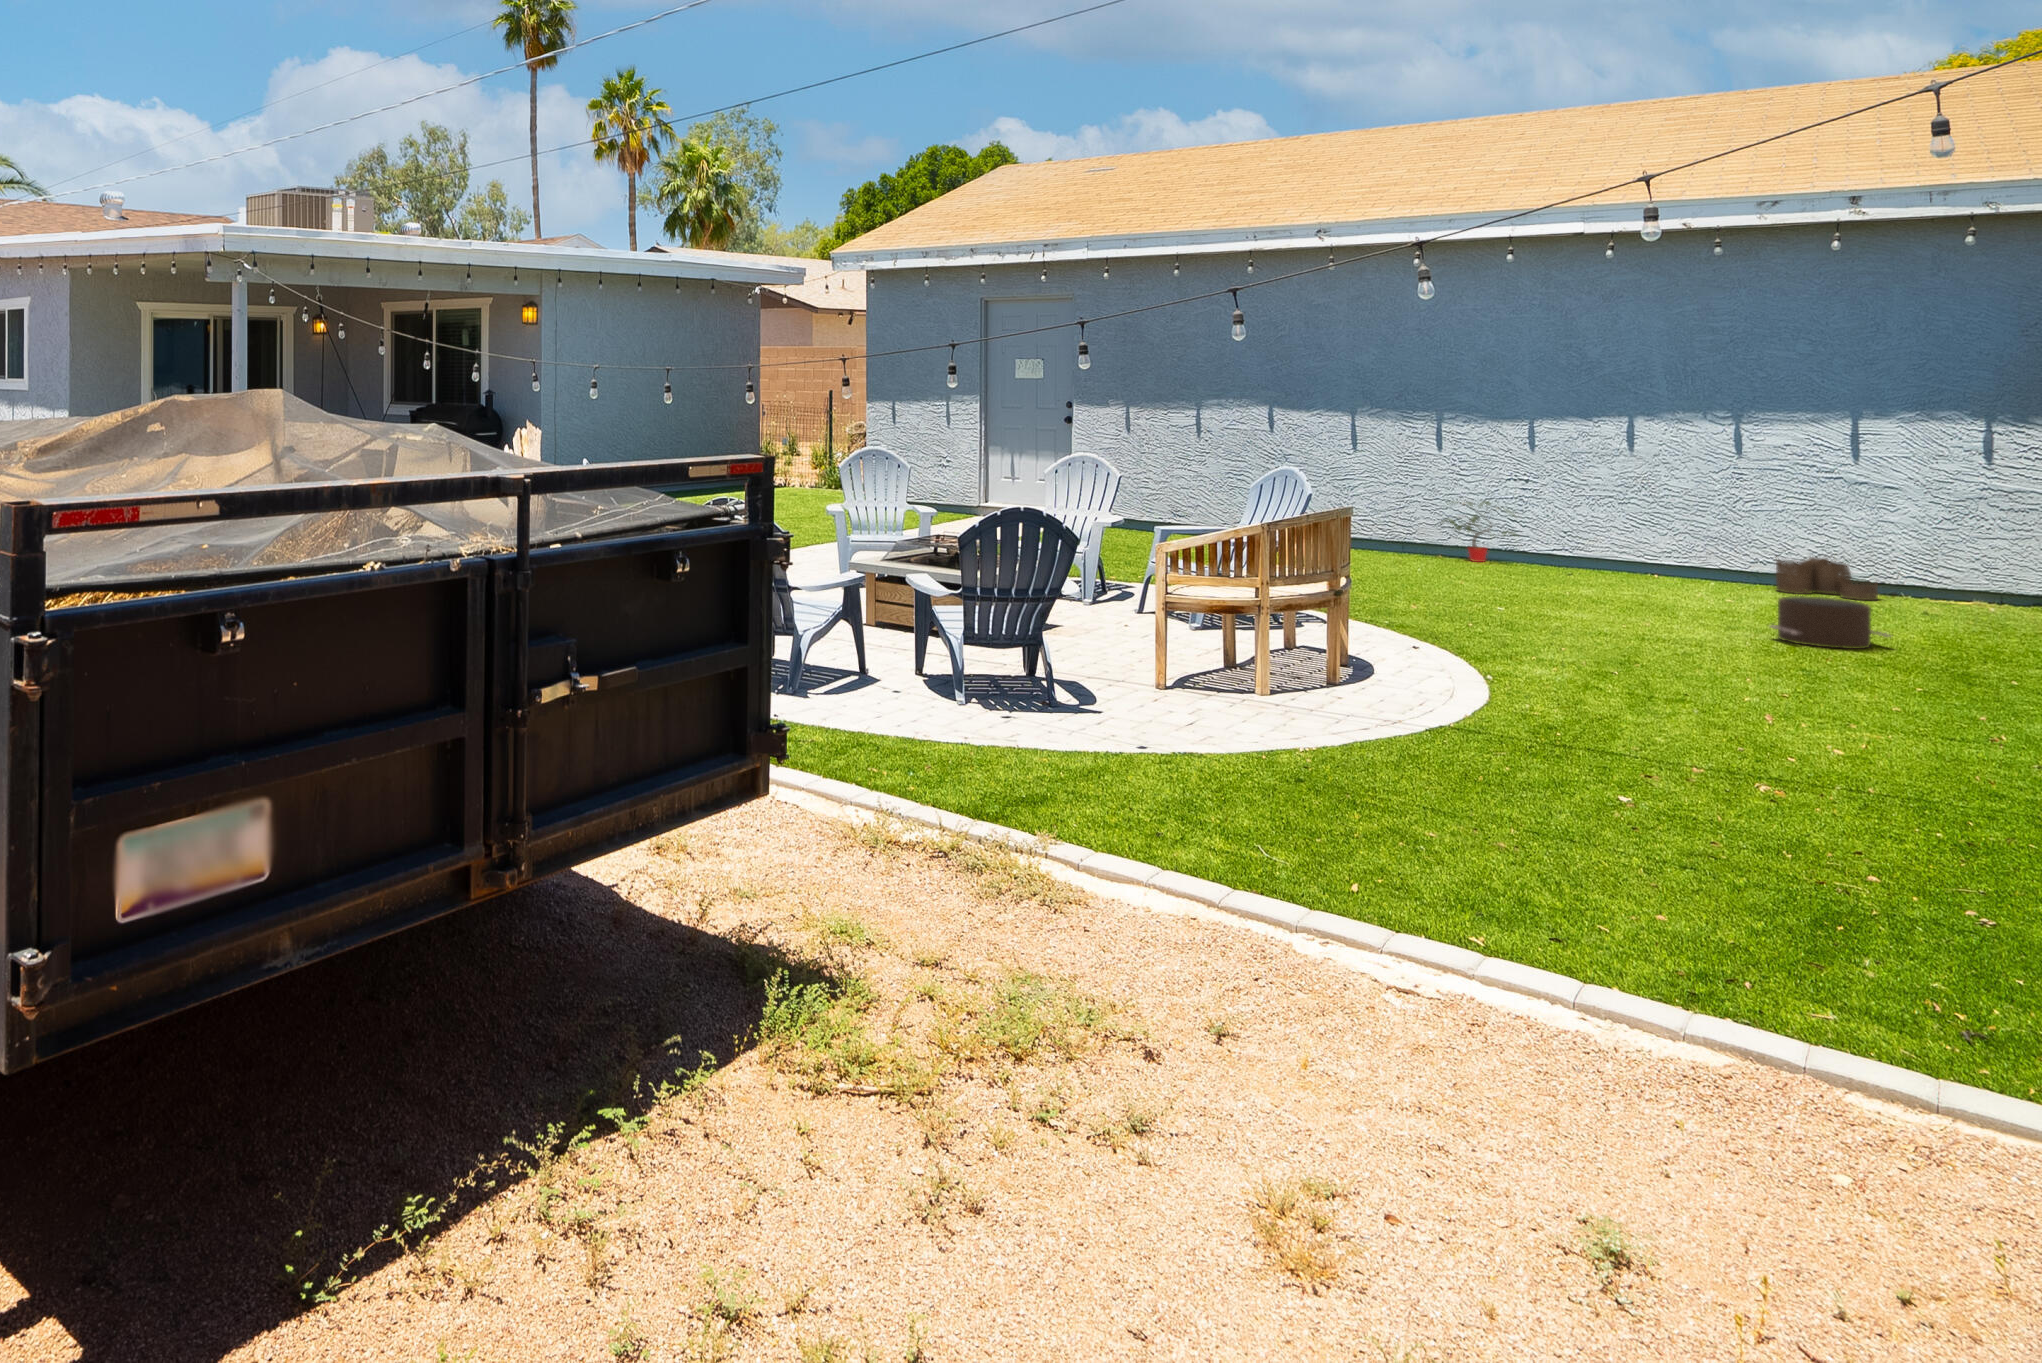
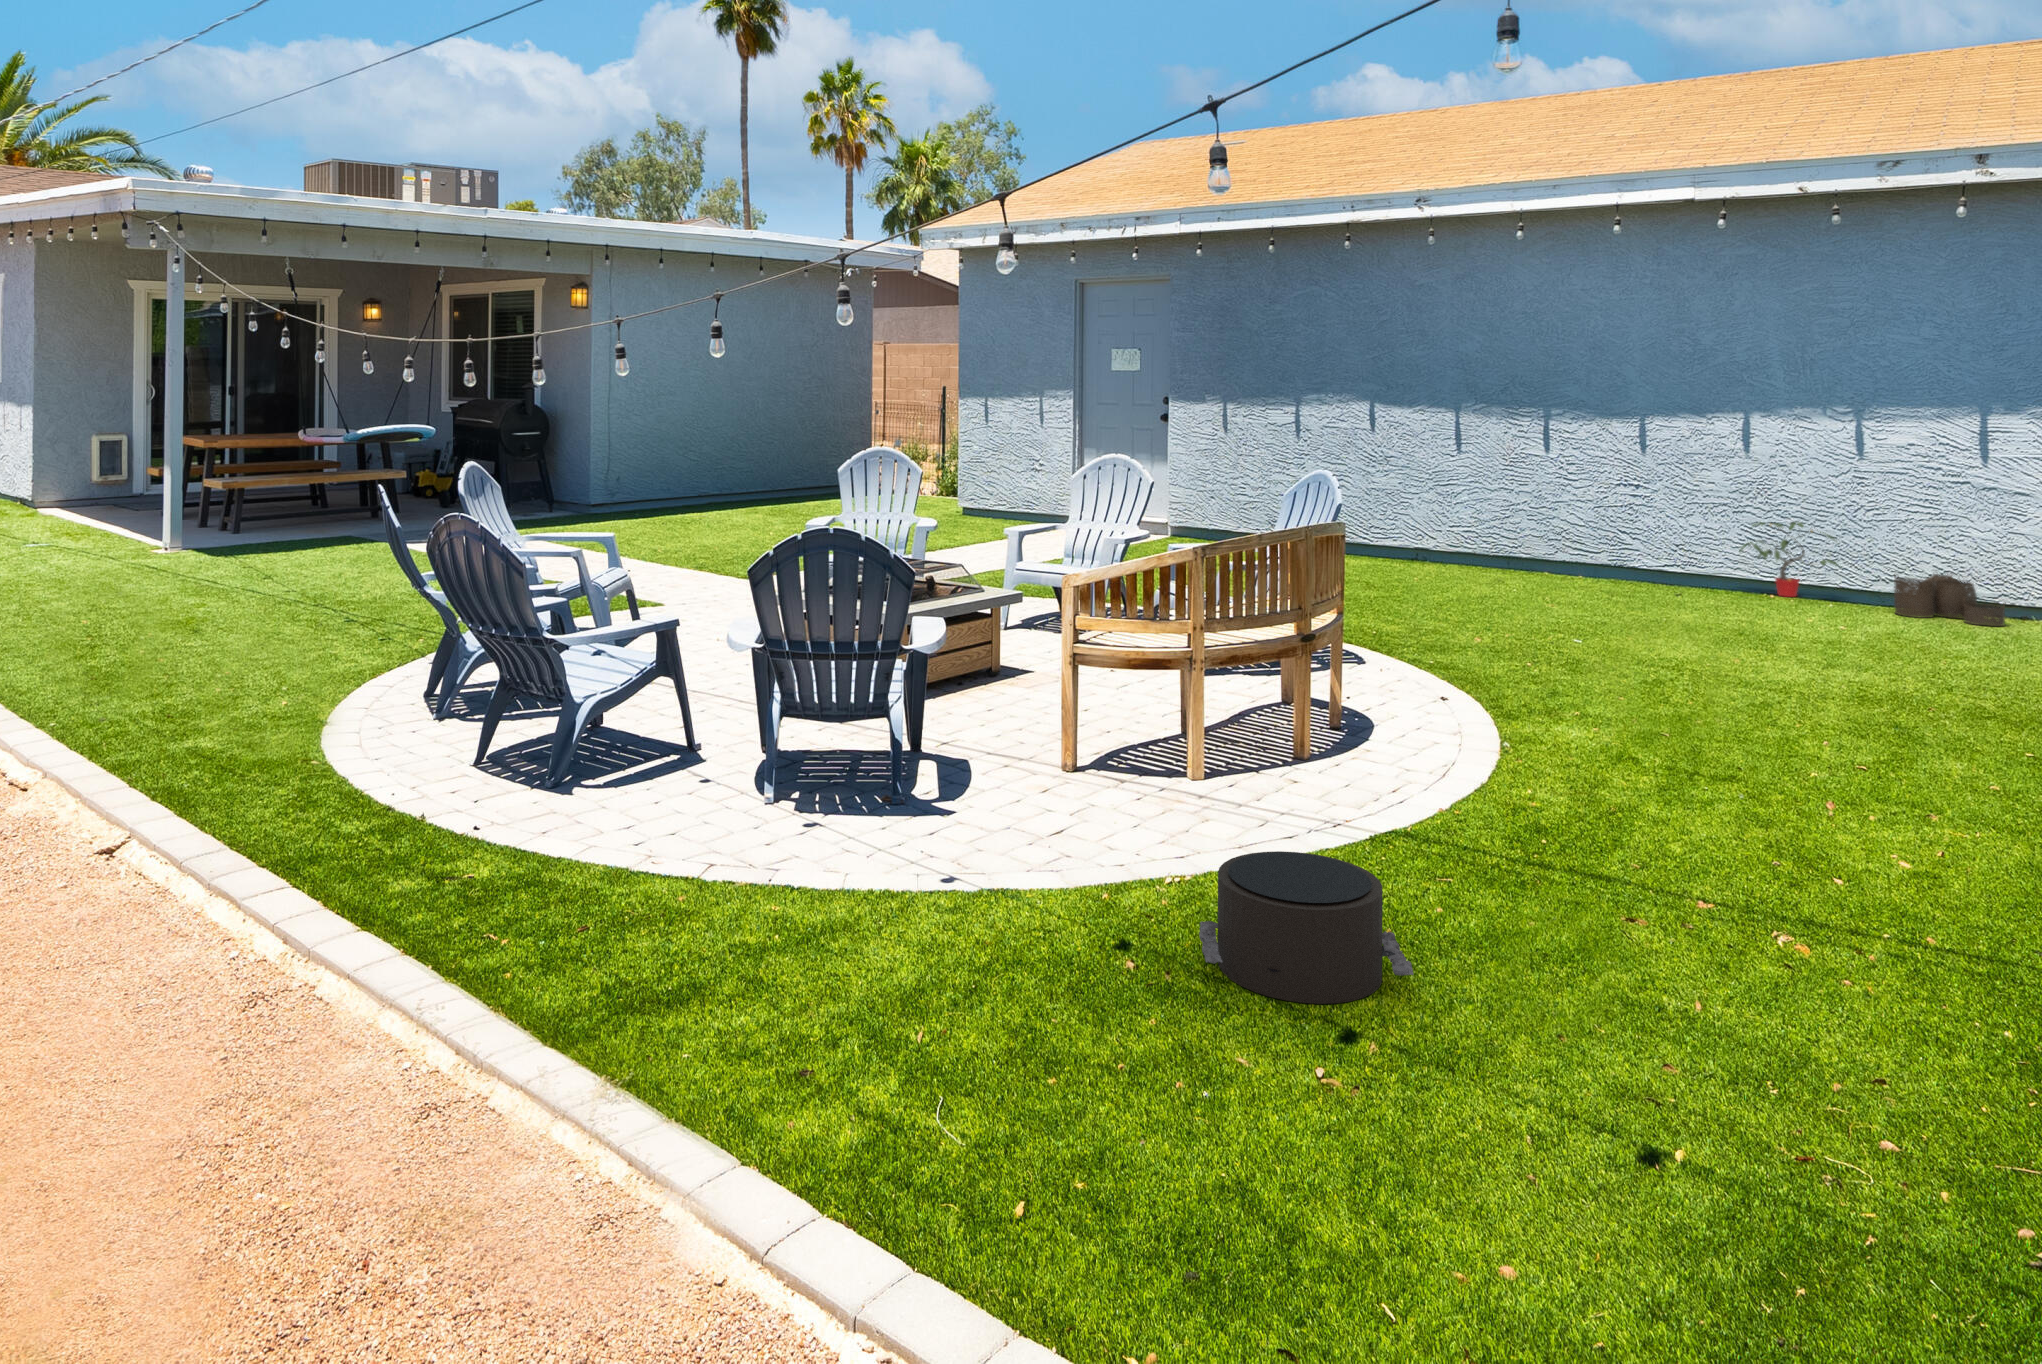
potted plant: present [1441,501,1515,562] -> present [1739,521,1837,597]
pouf: present [1771,596,1889,649] -> present [1199,851,1413,1004]

